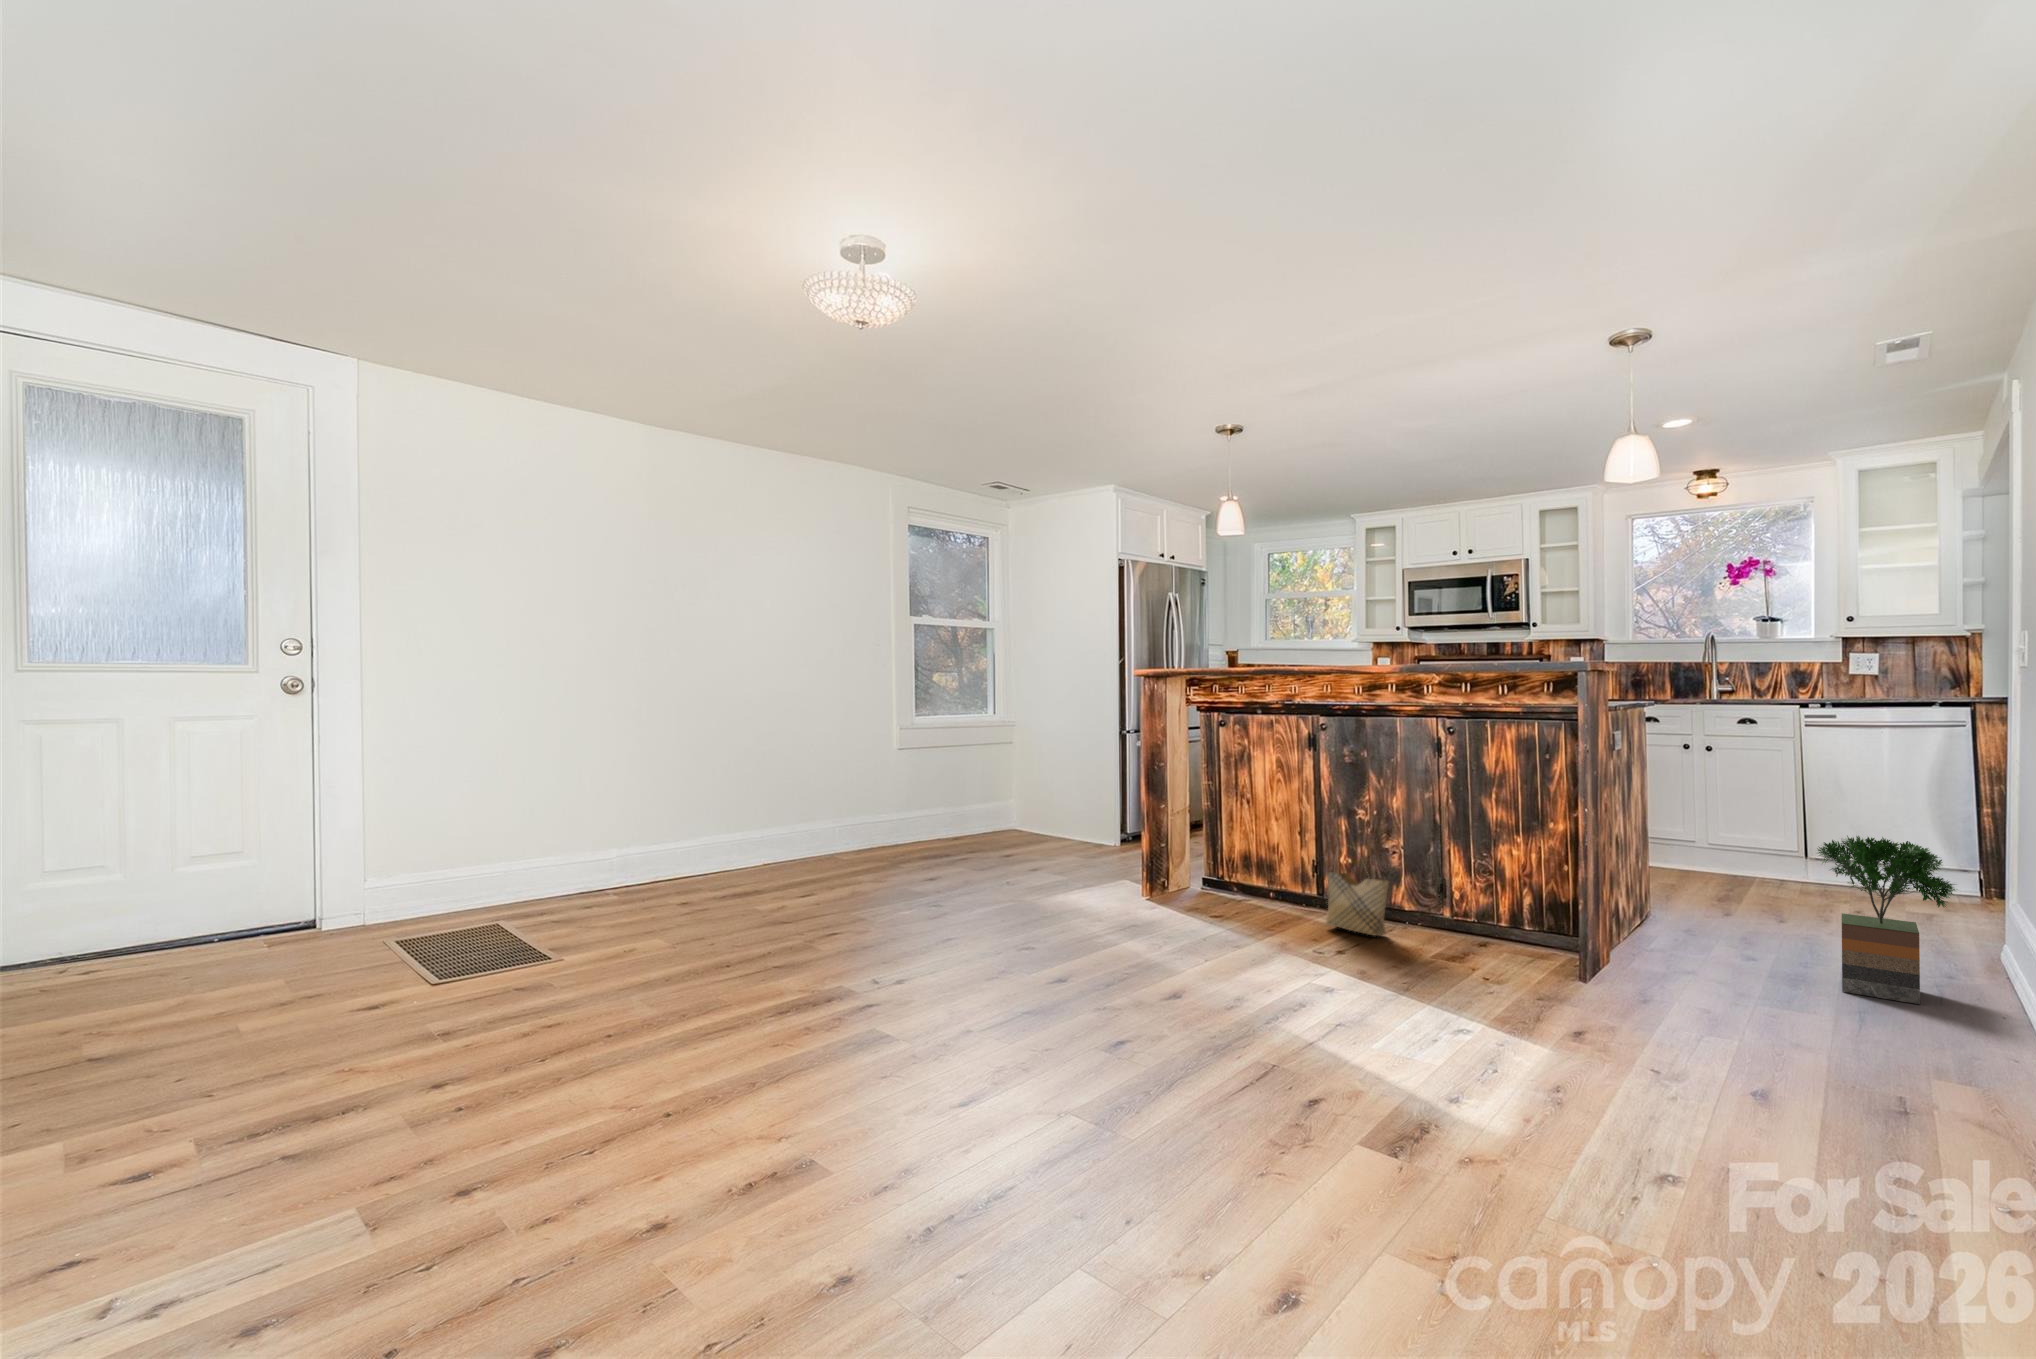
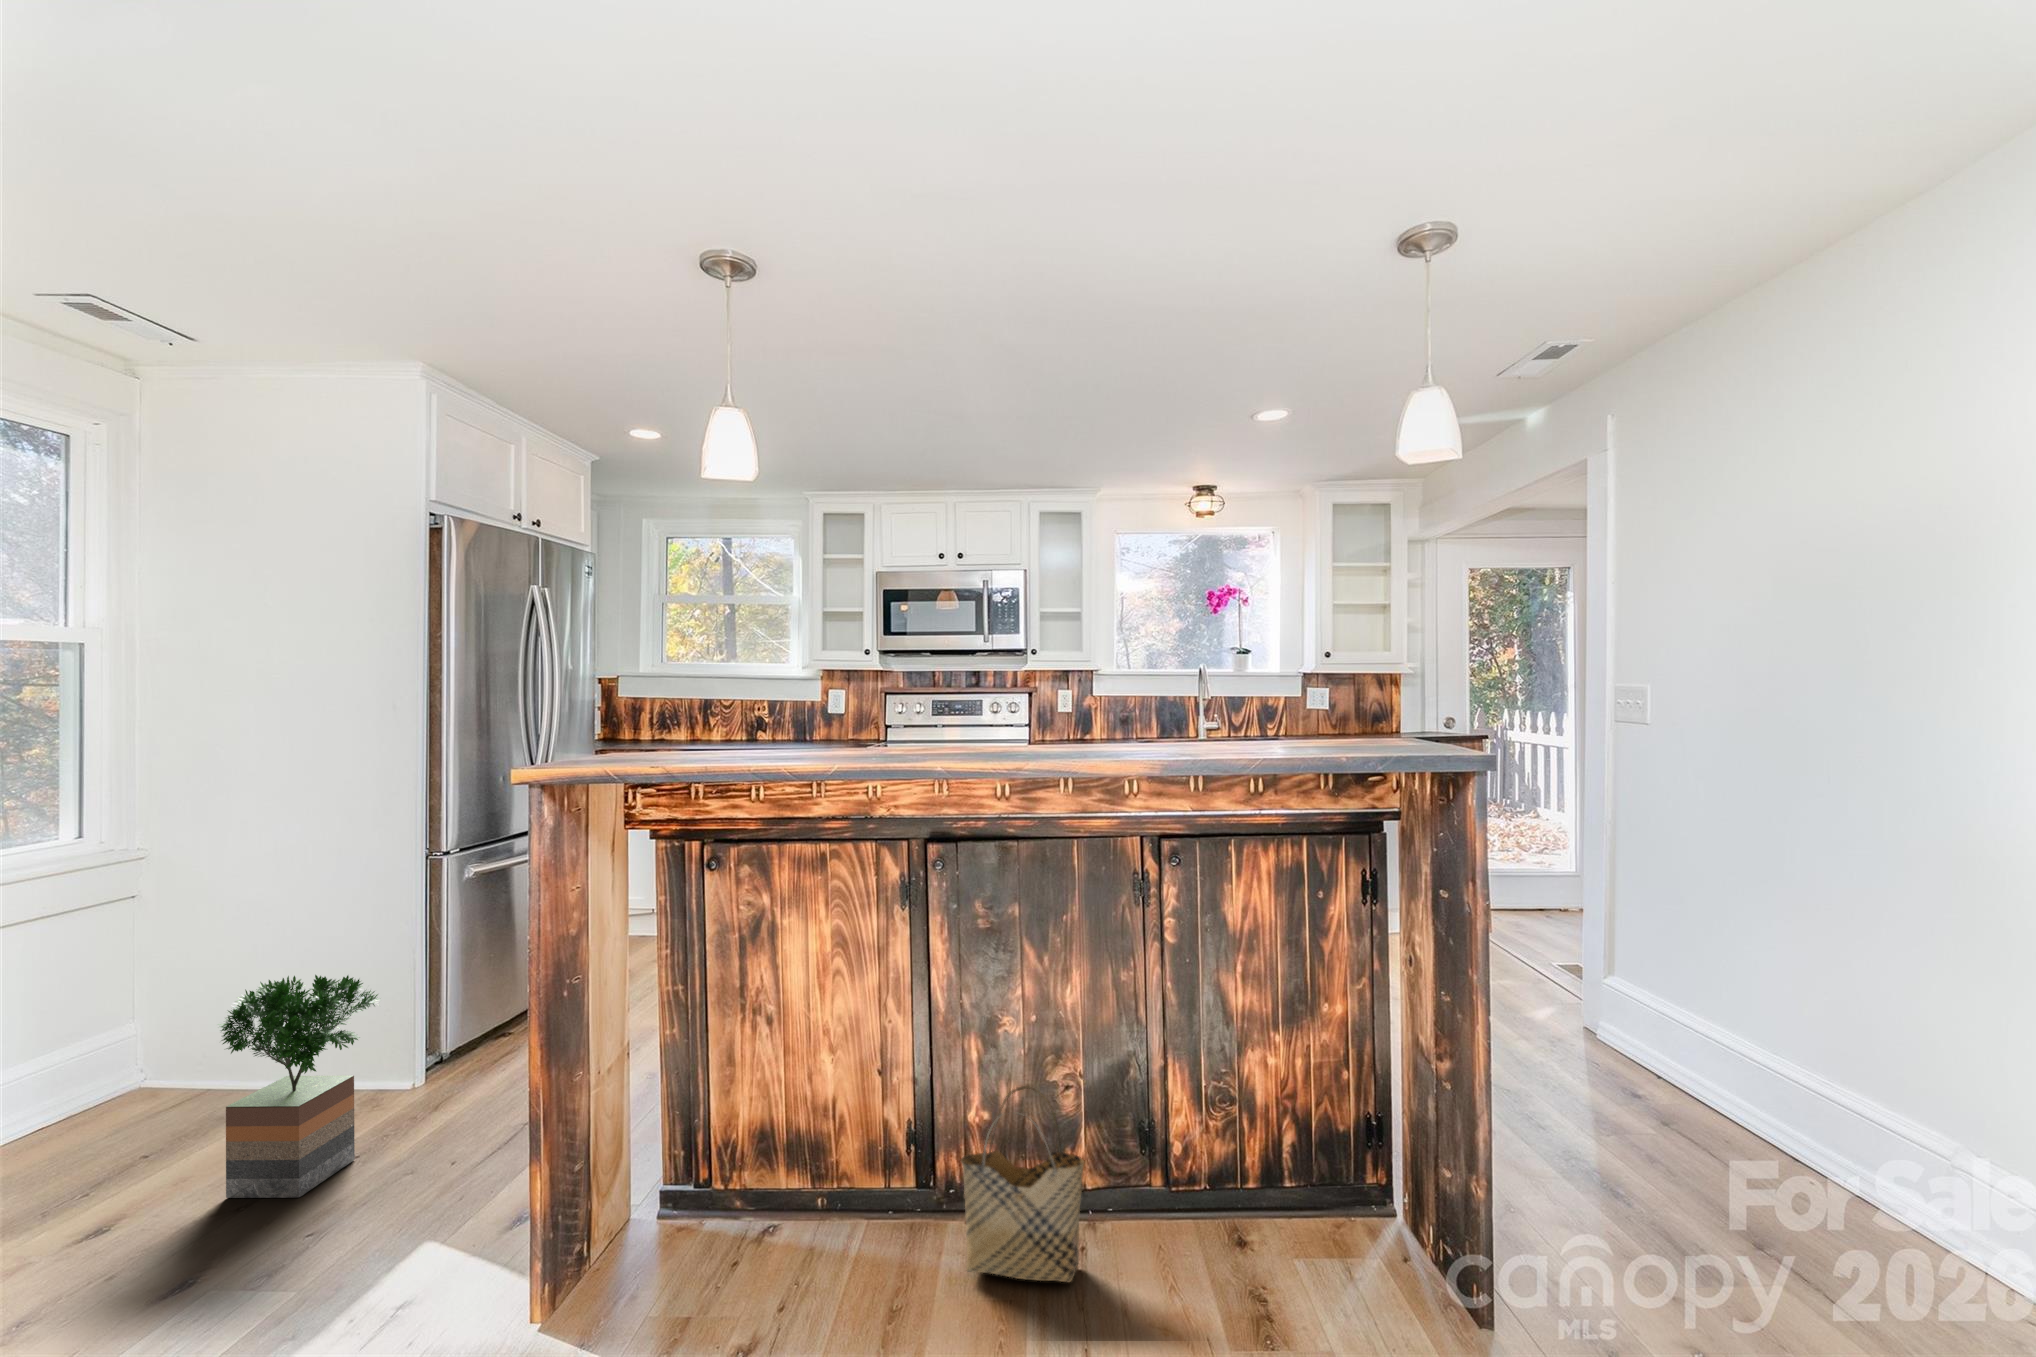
potted tree: present [1818,836,1955,1004] -> present [218,975,379,1198]

